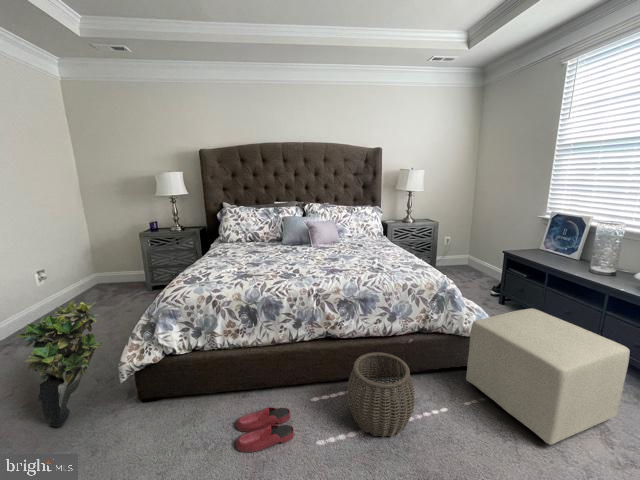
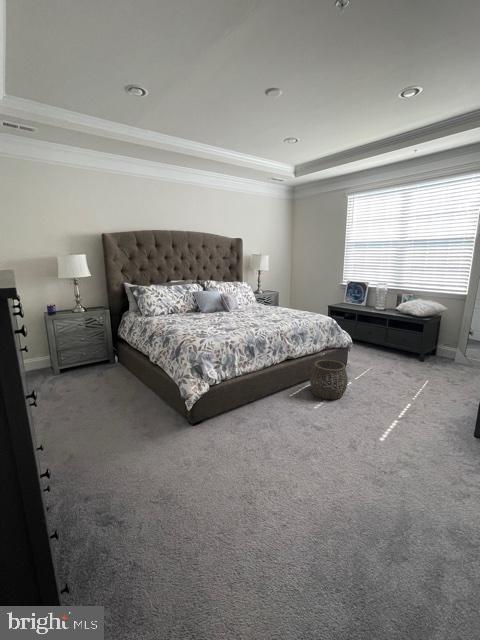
potted plant: present [18,300,103,427] -> none [115,357,171,454]
ottoman: present [466,308,630,445] -> none [348,329,411,382]
slippers: present [236,407,294,452] -> none [266,402,301,423]

